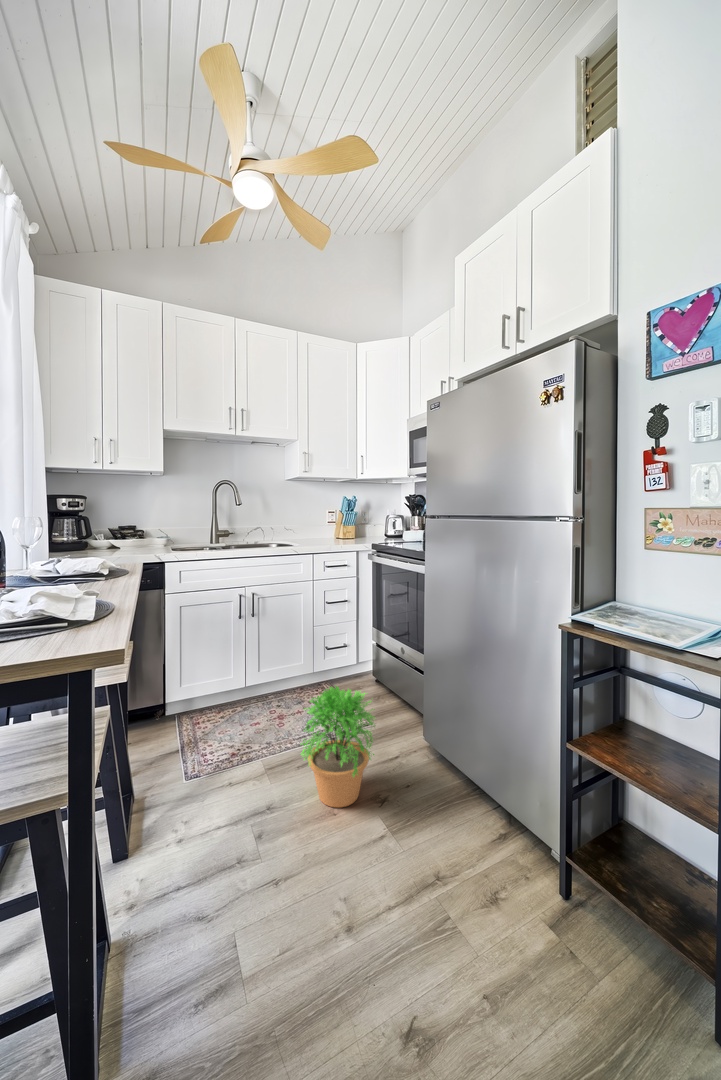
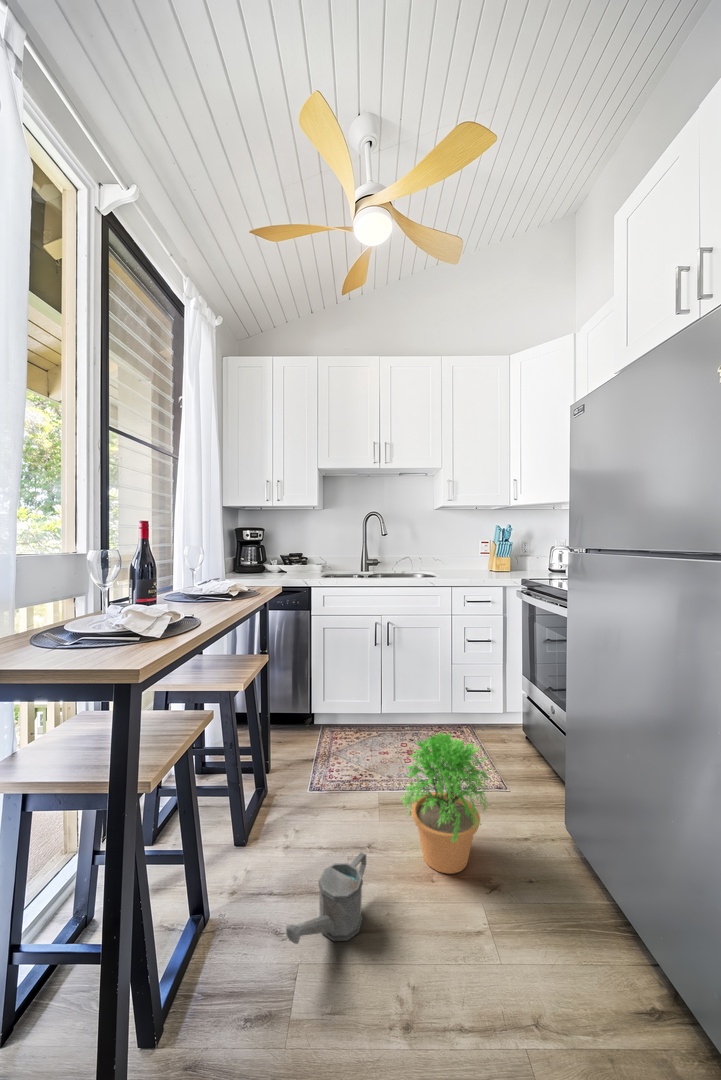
watering can: none [223,811,282,908] -> present [286,852,366,944]

